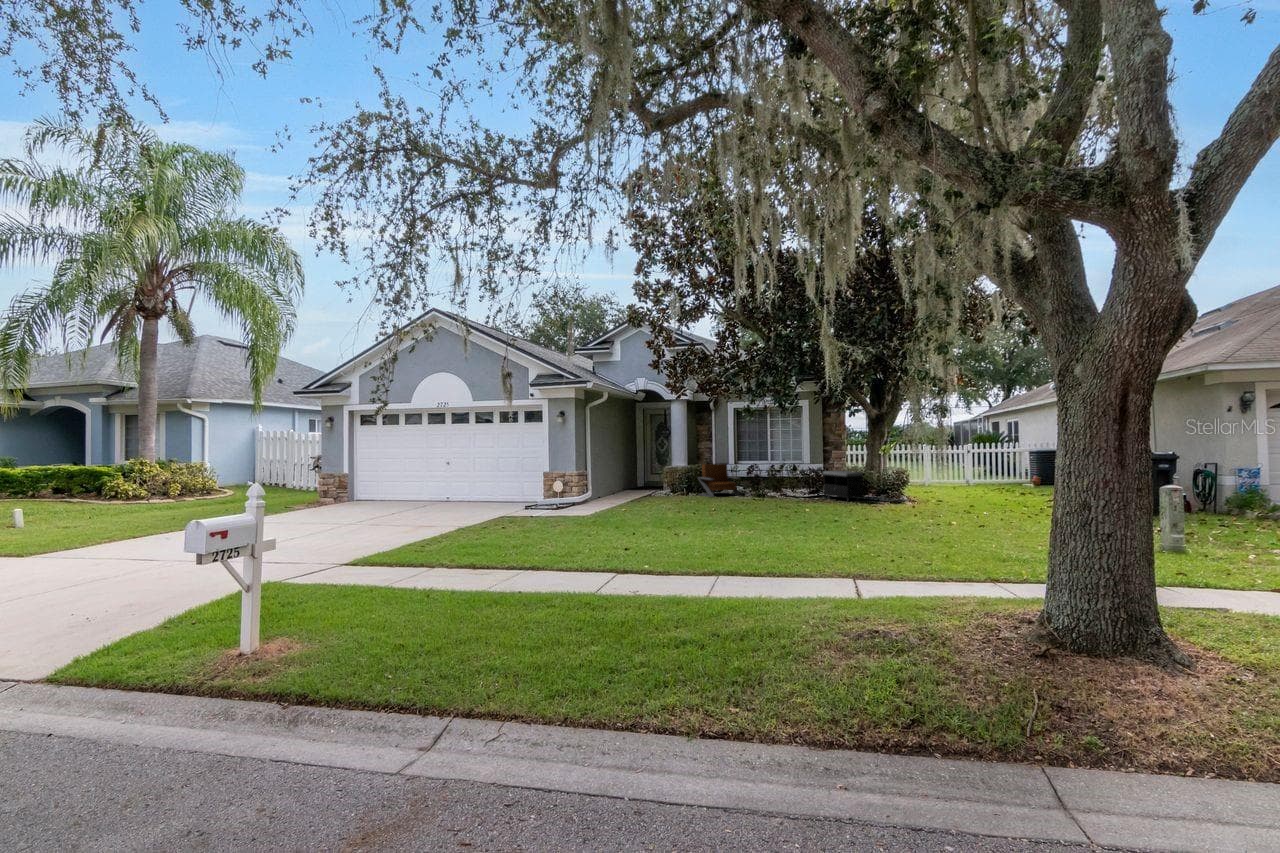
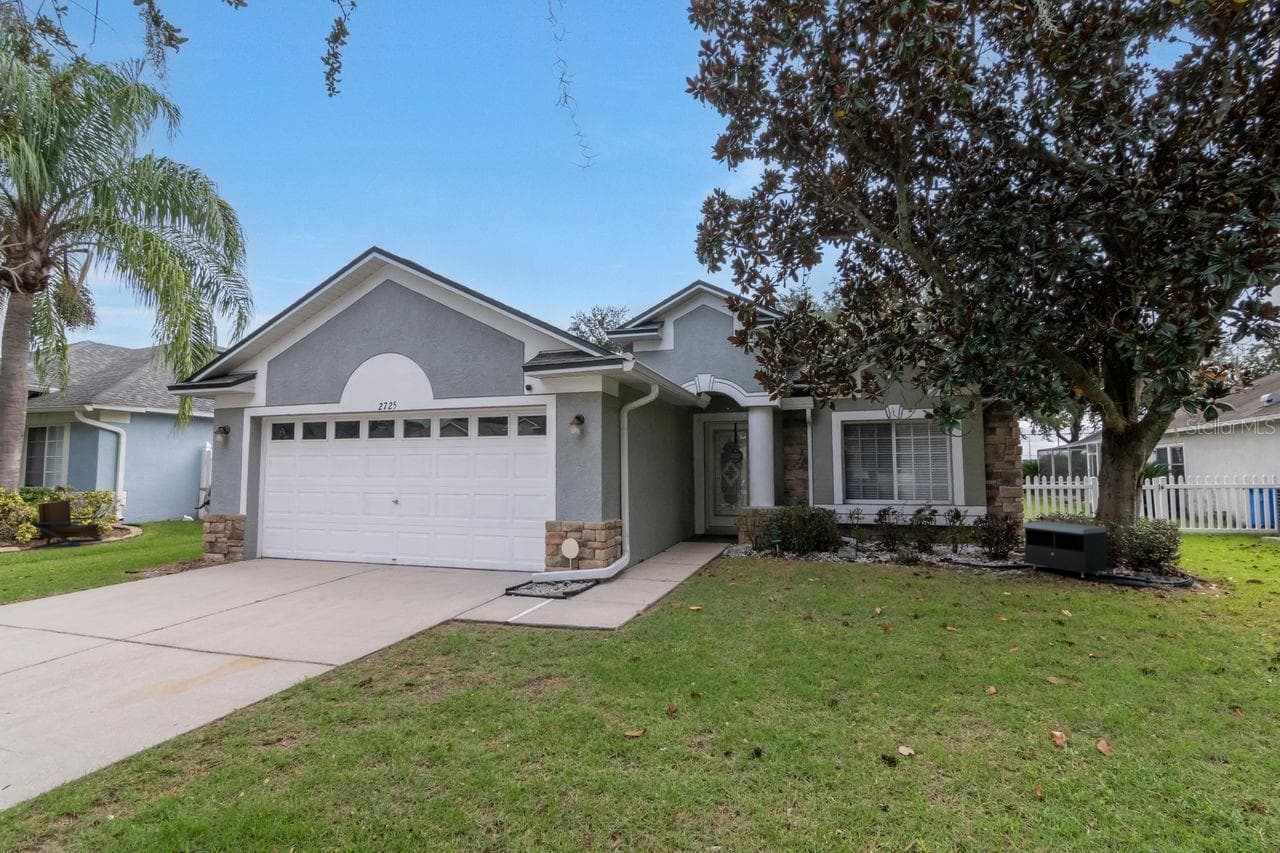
lounge chair: present [698,463,740,497] -> present [30,501,103,548]

